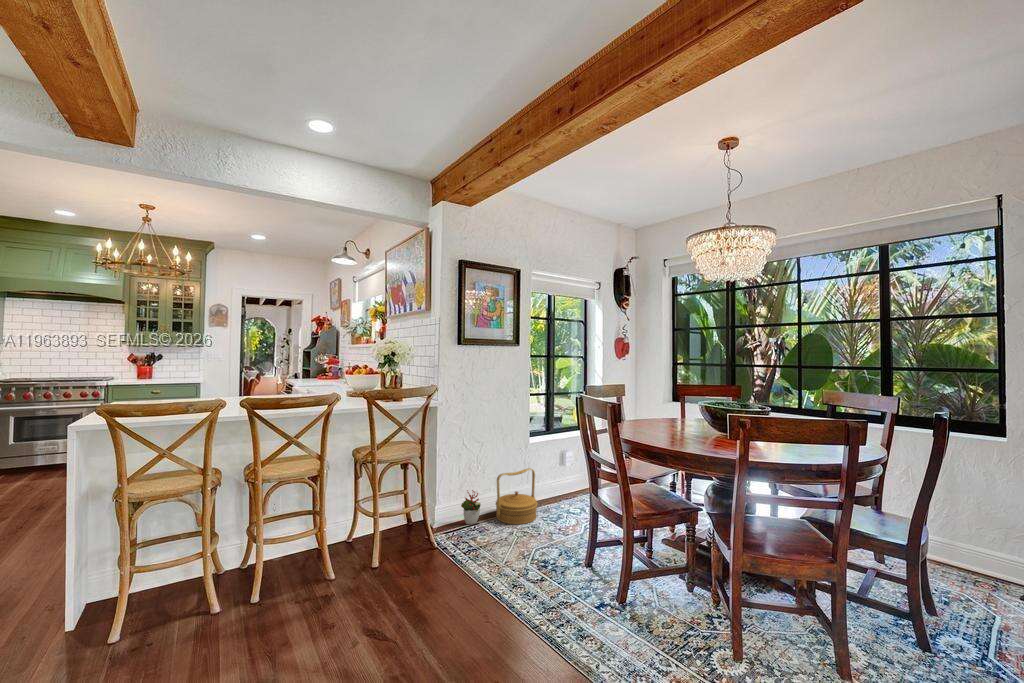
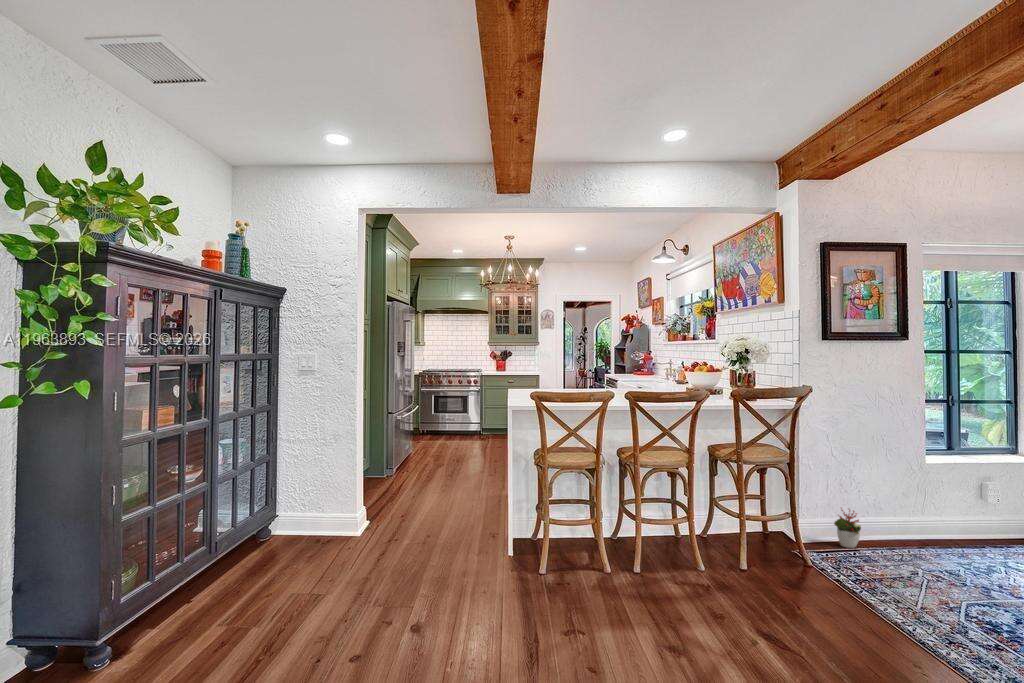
basket: present [496,468,537,524] -> none [880,494,950,563]

